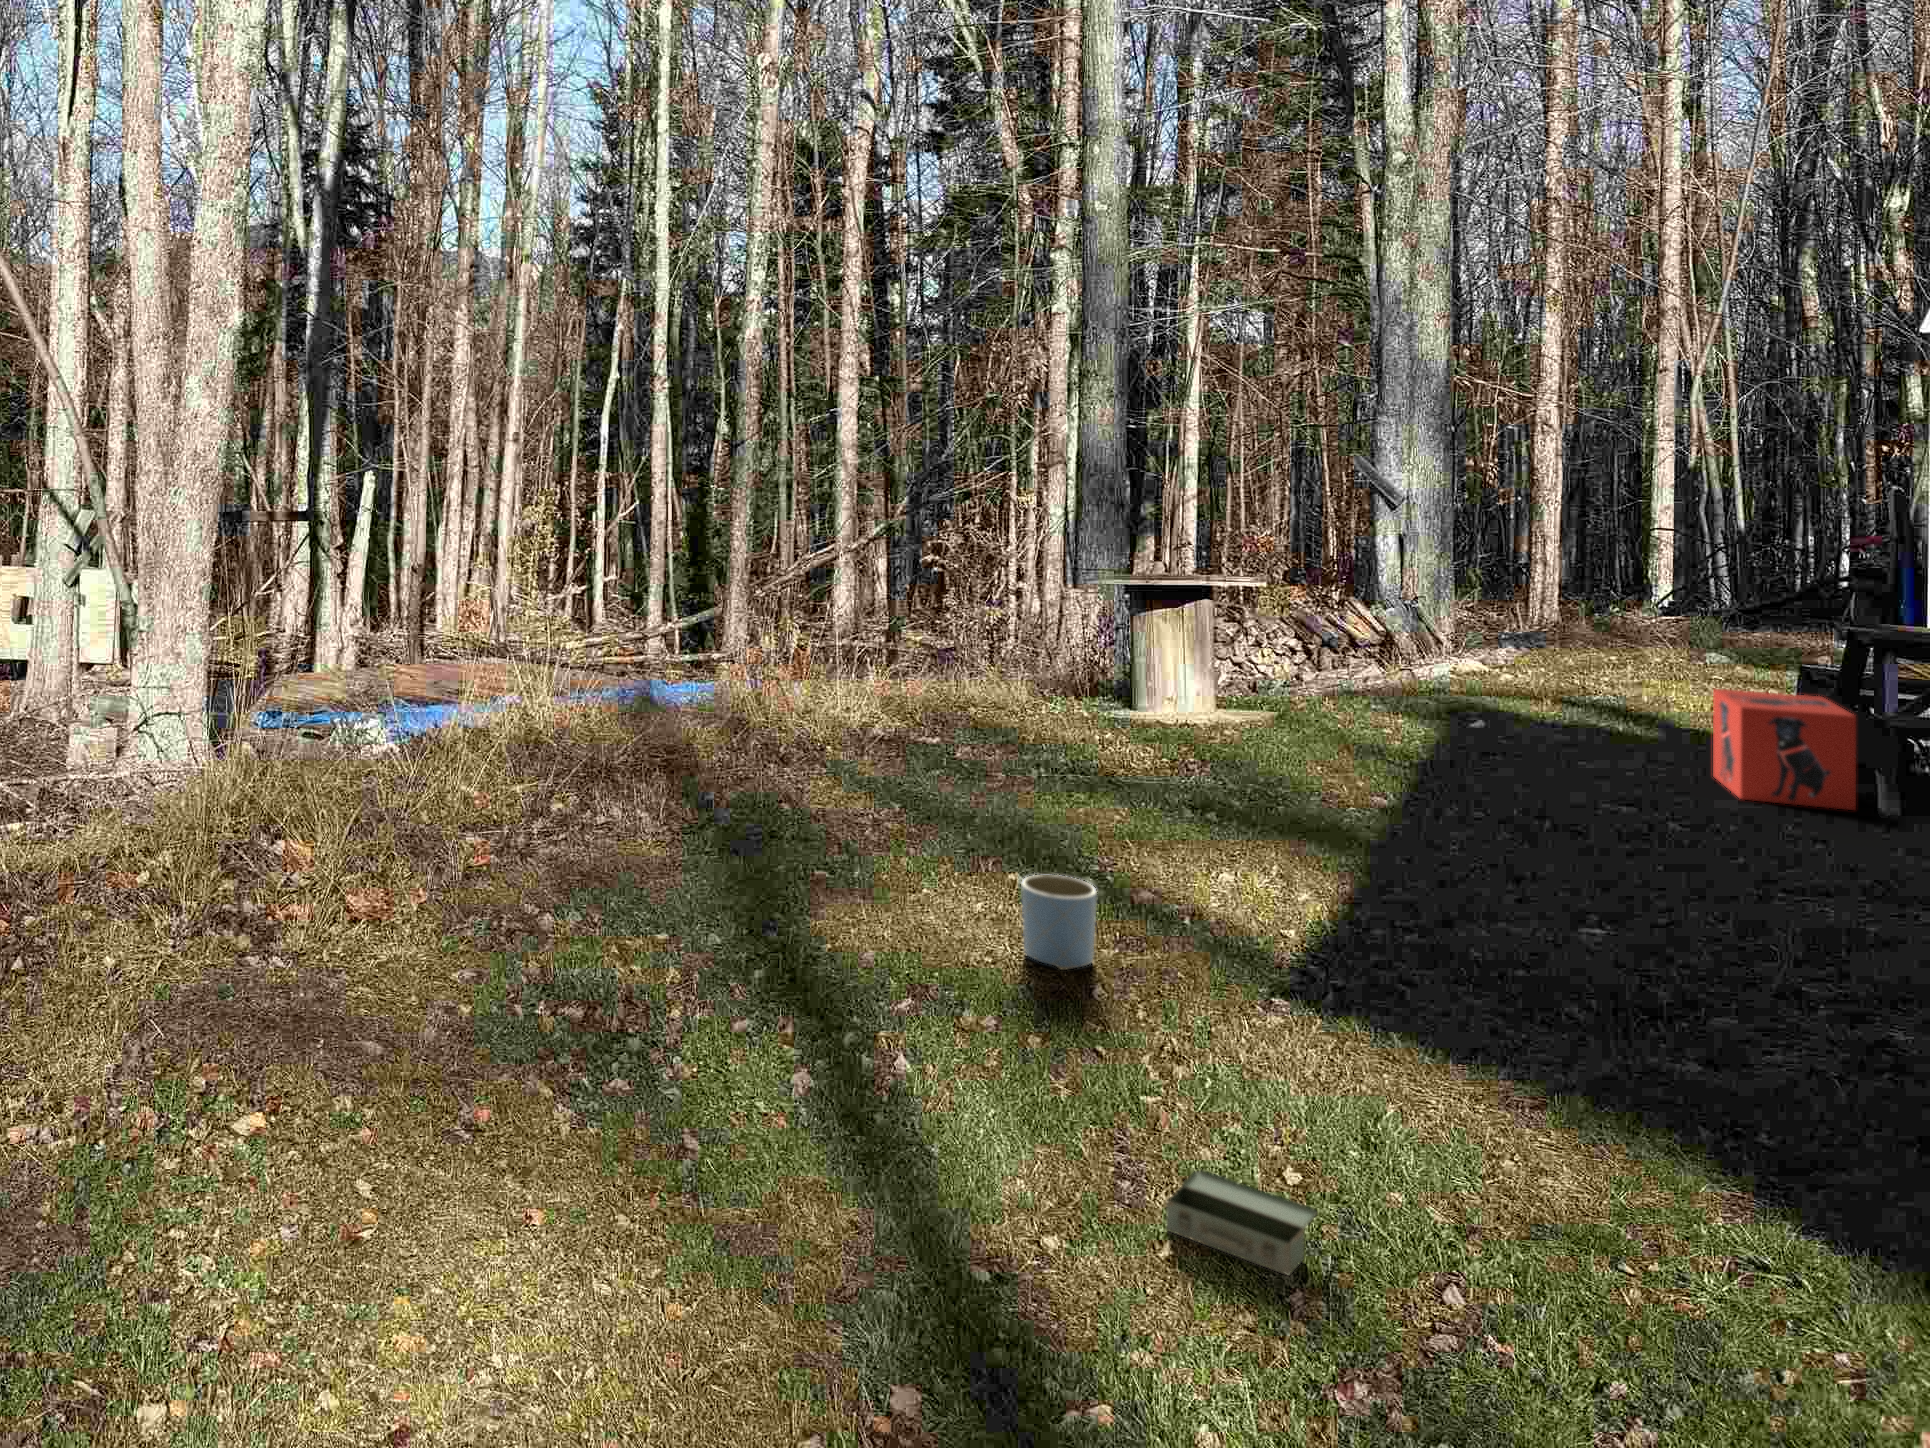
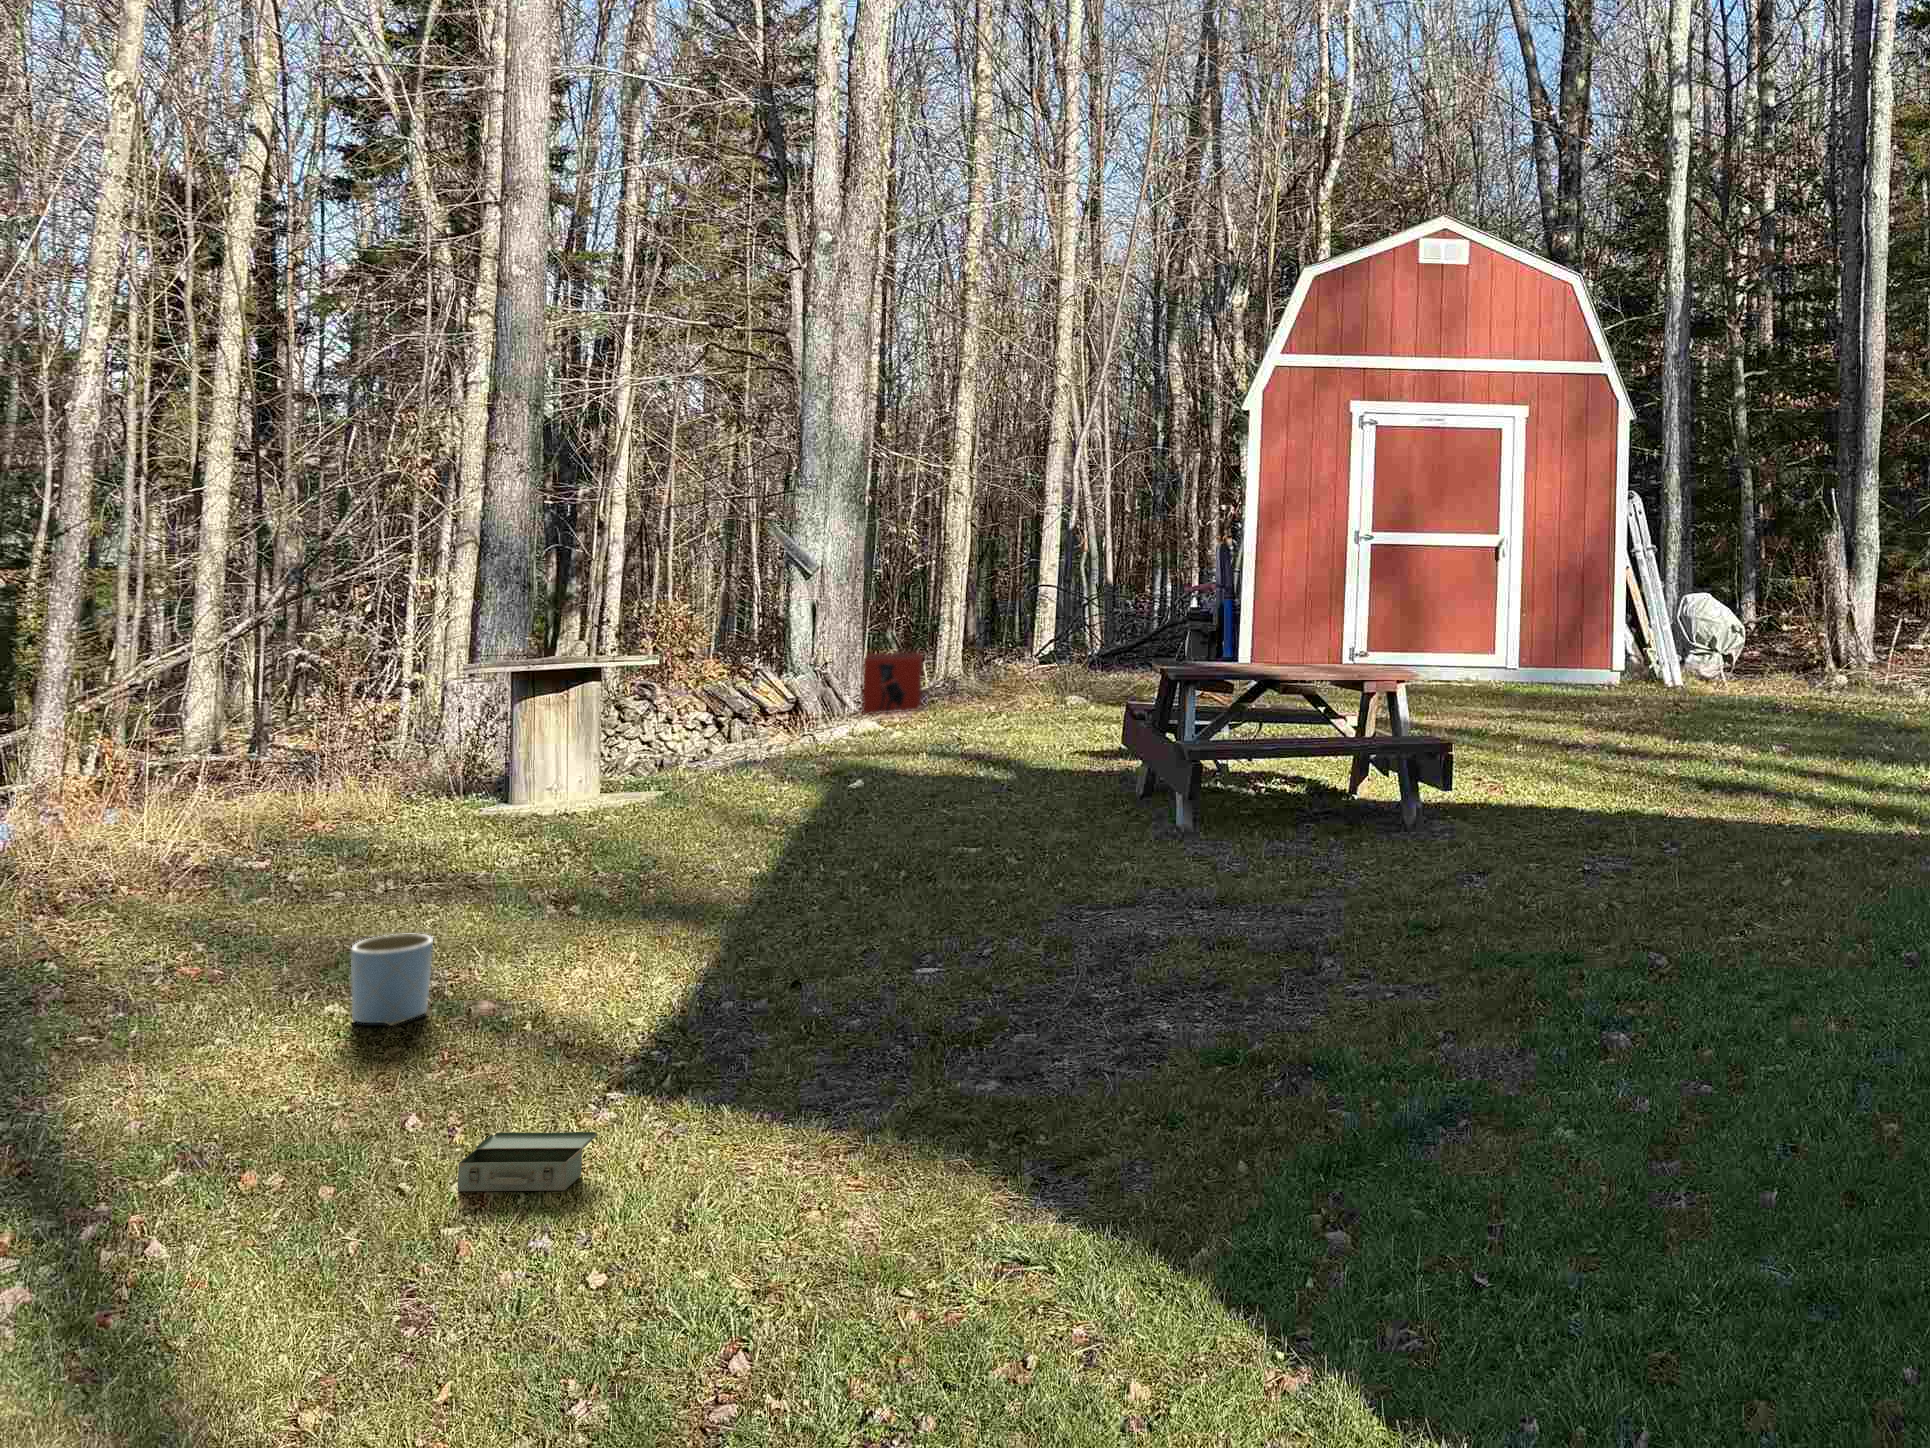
storage box: present [1713,689,1856,810] -> present [862,652,923,714]

